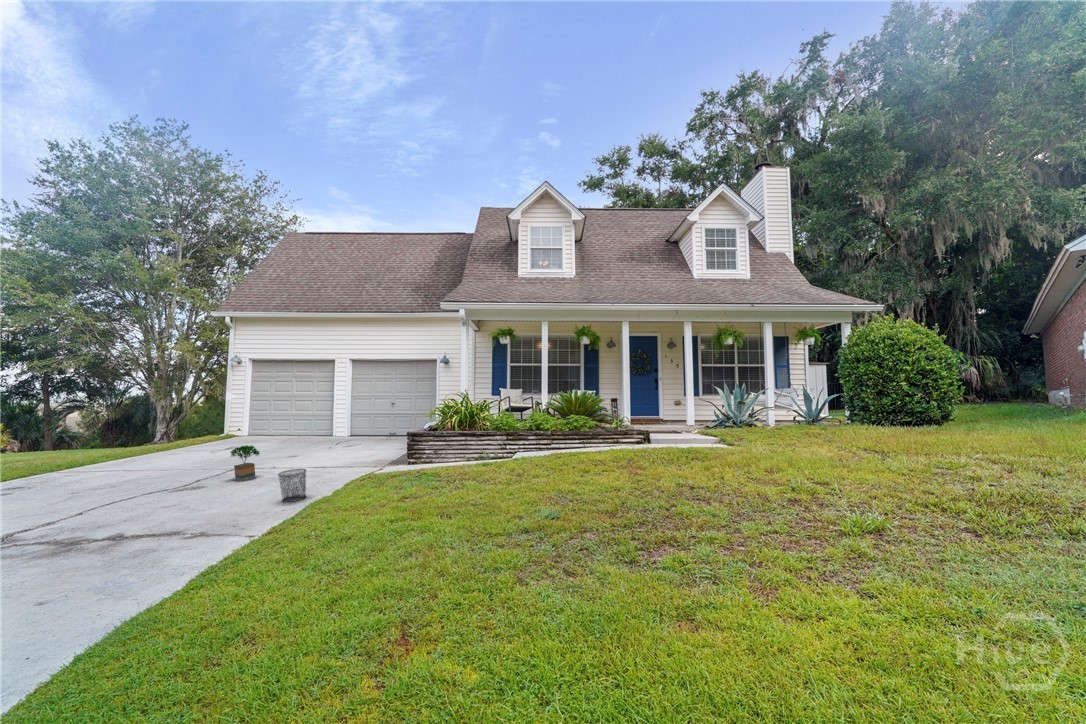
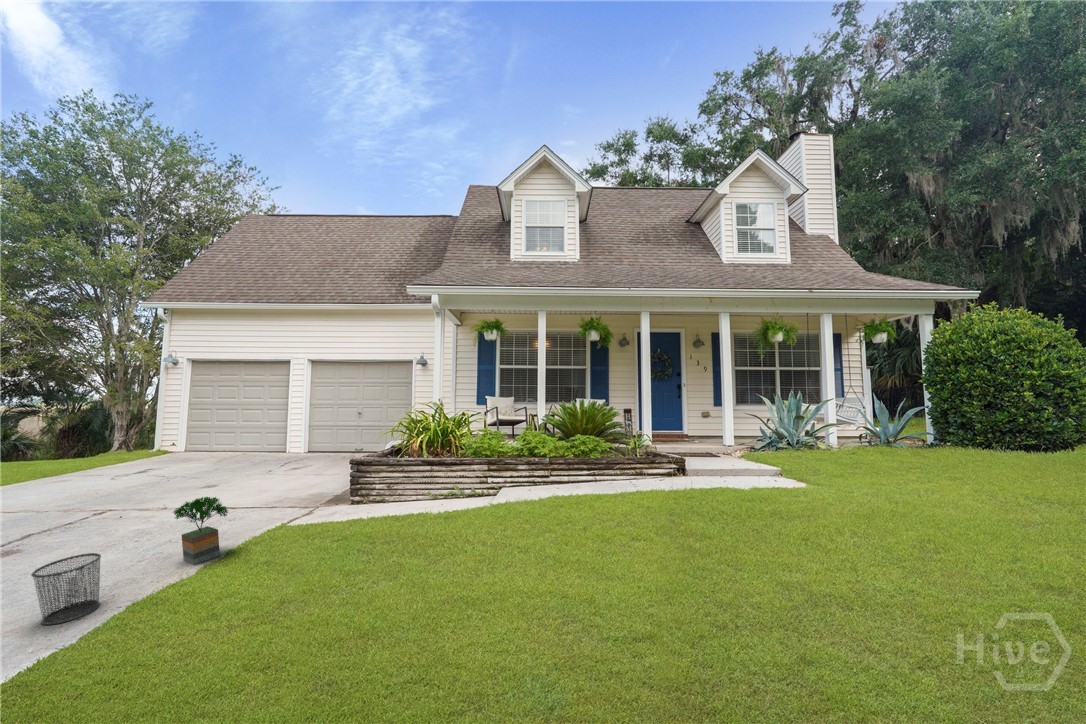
potted tree: present [231,446,260,482] -> present [173,497,228,565]

